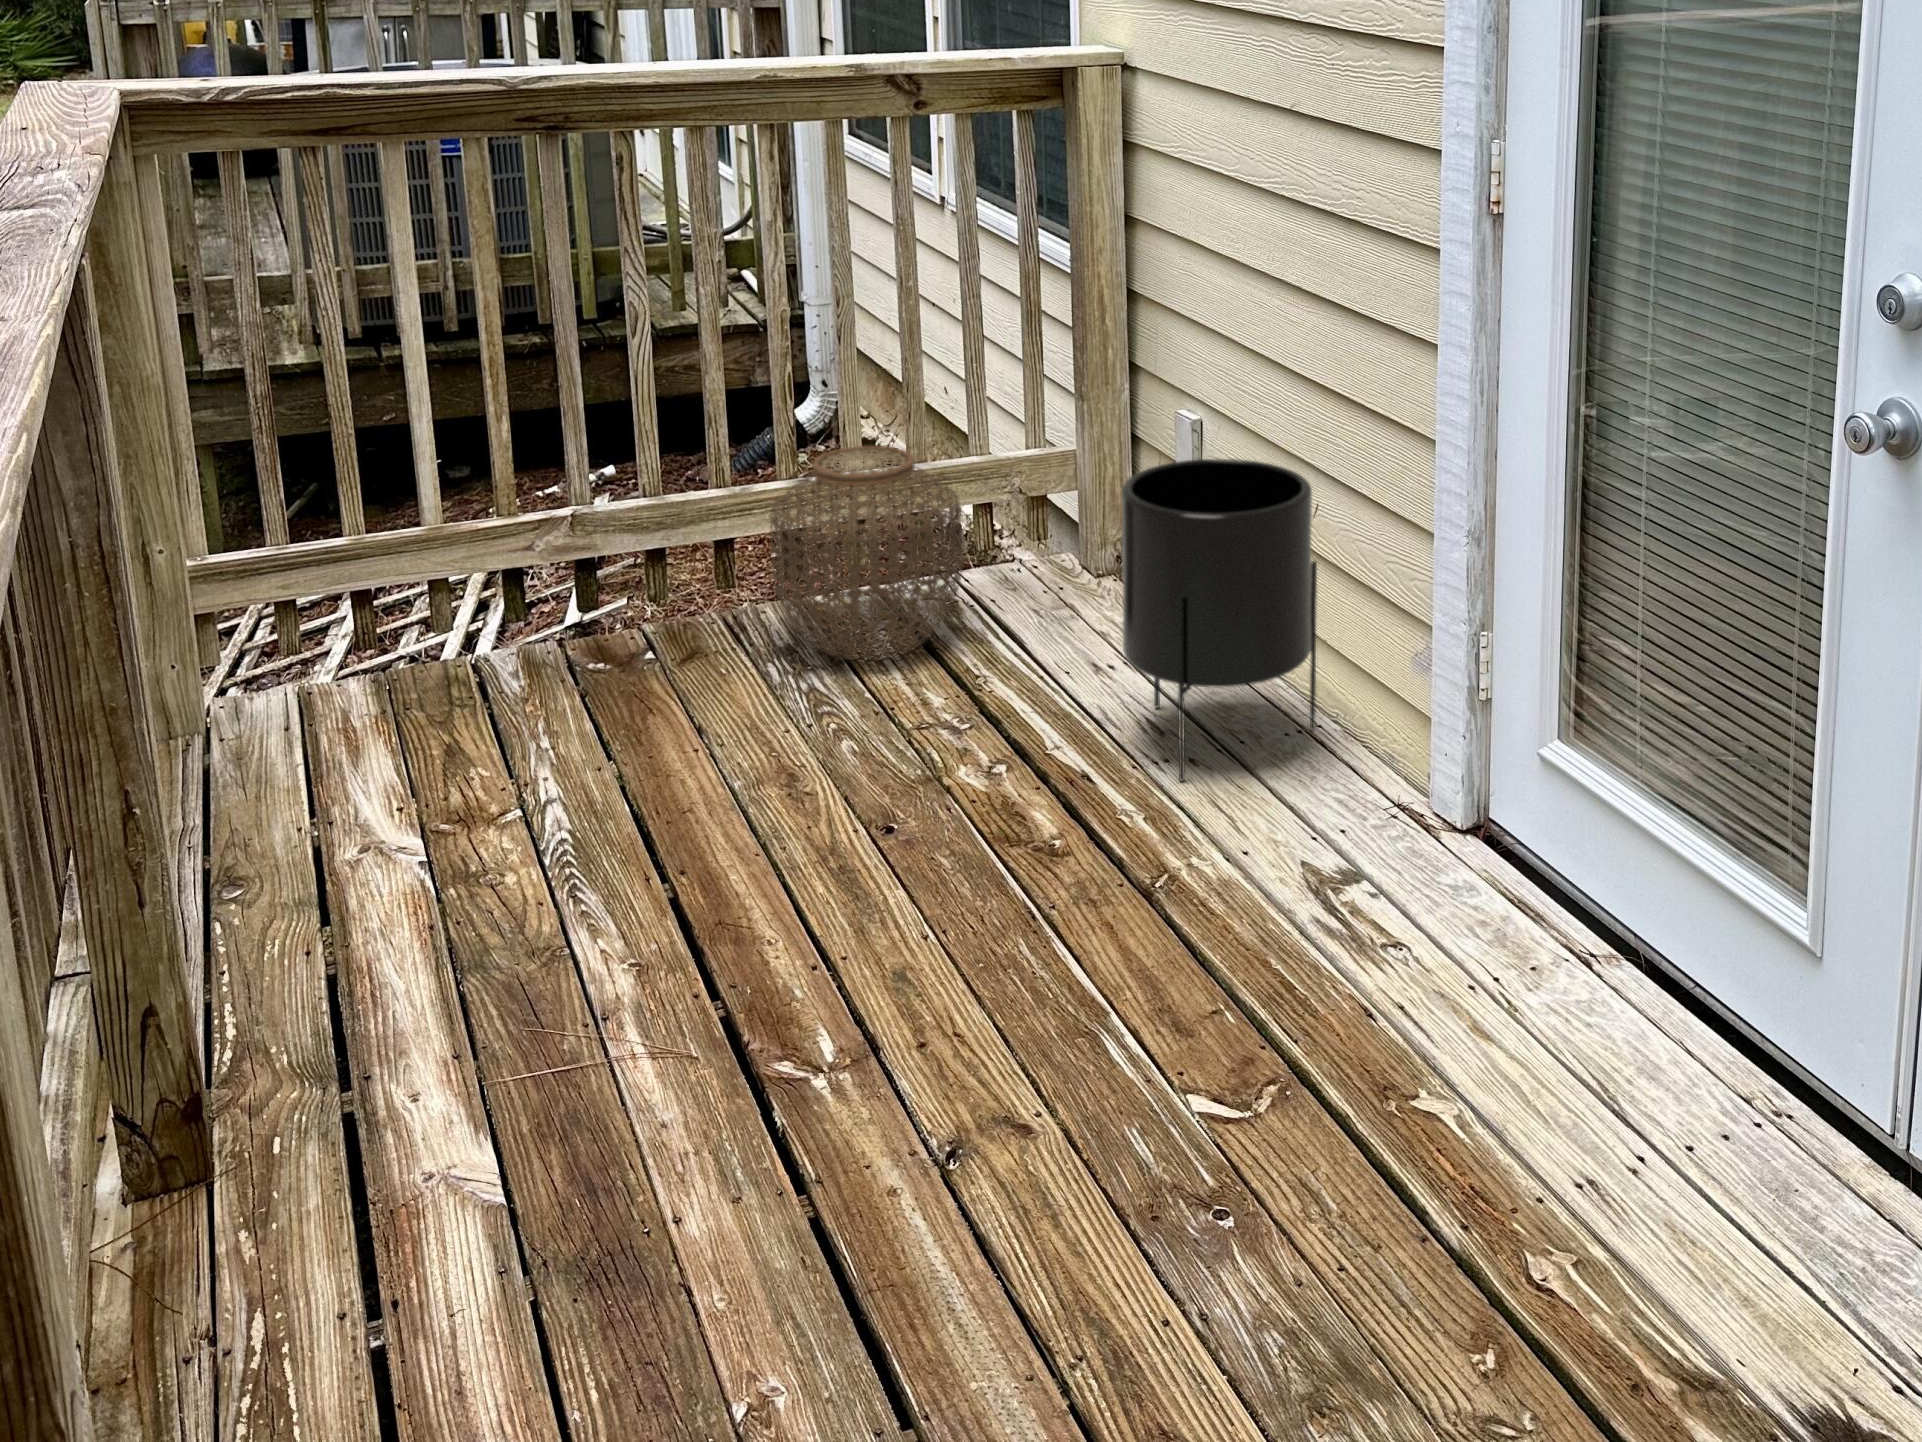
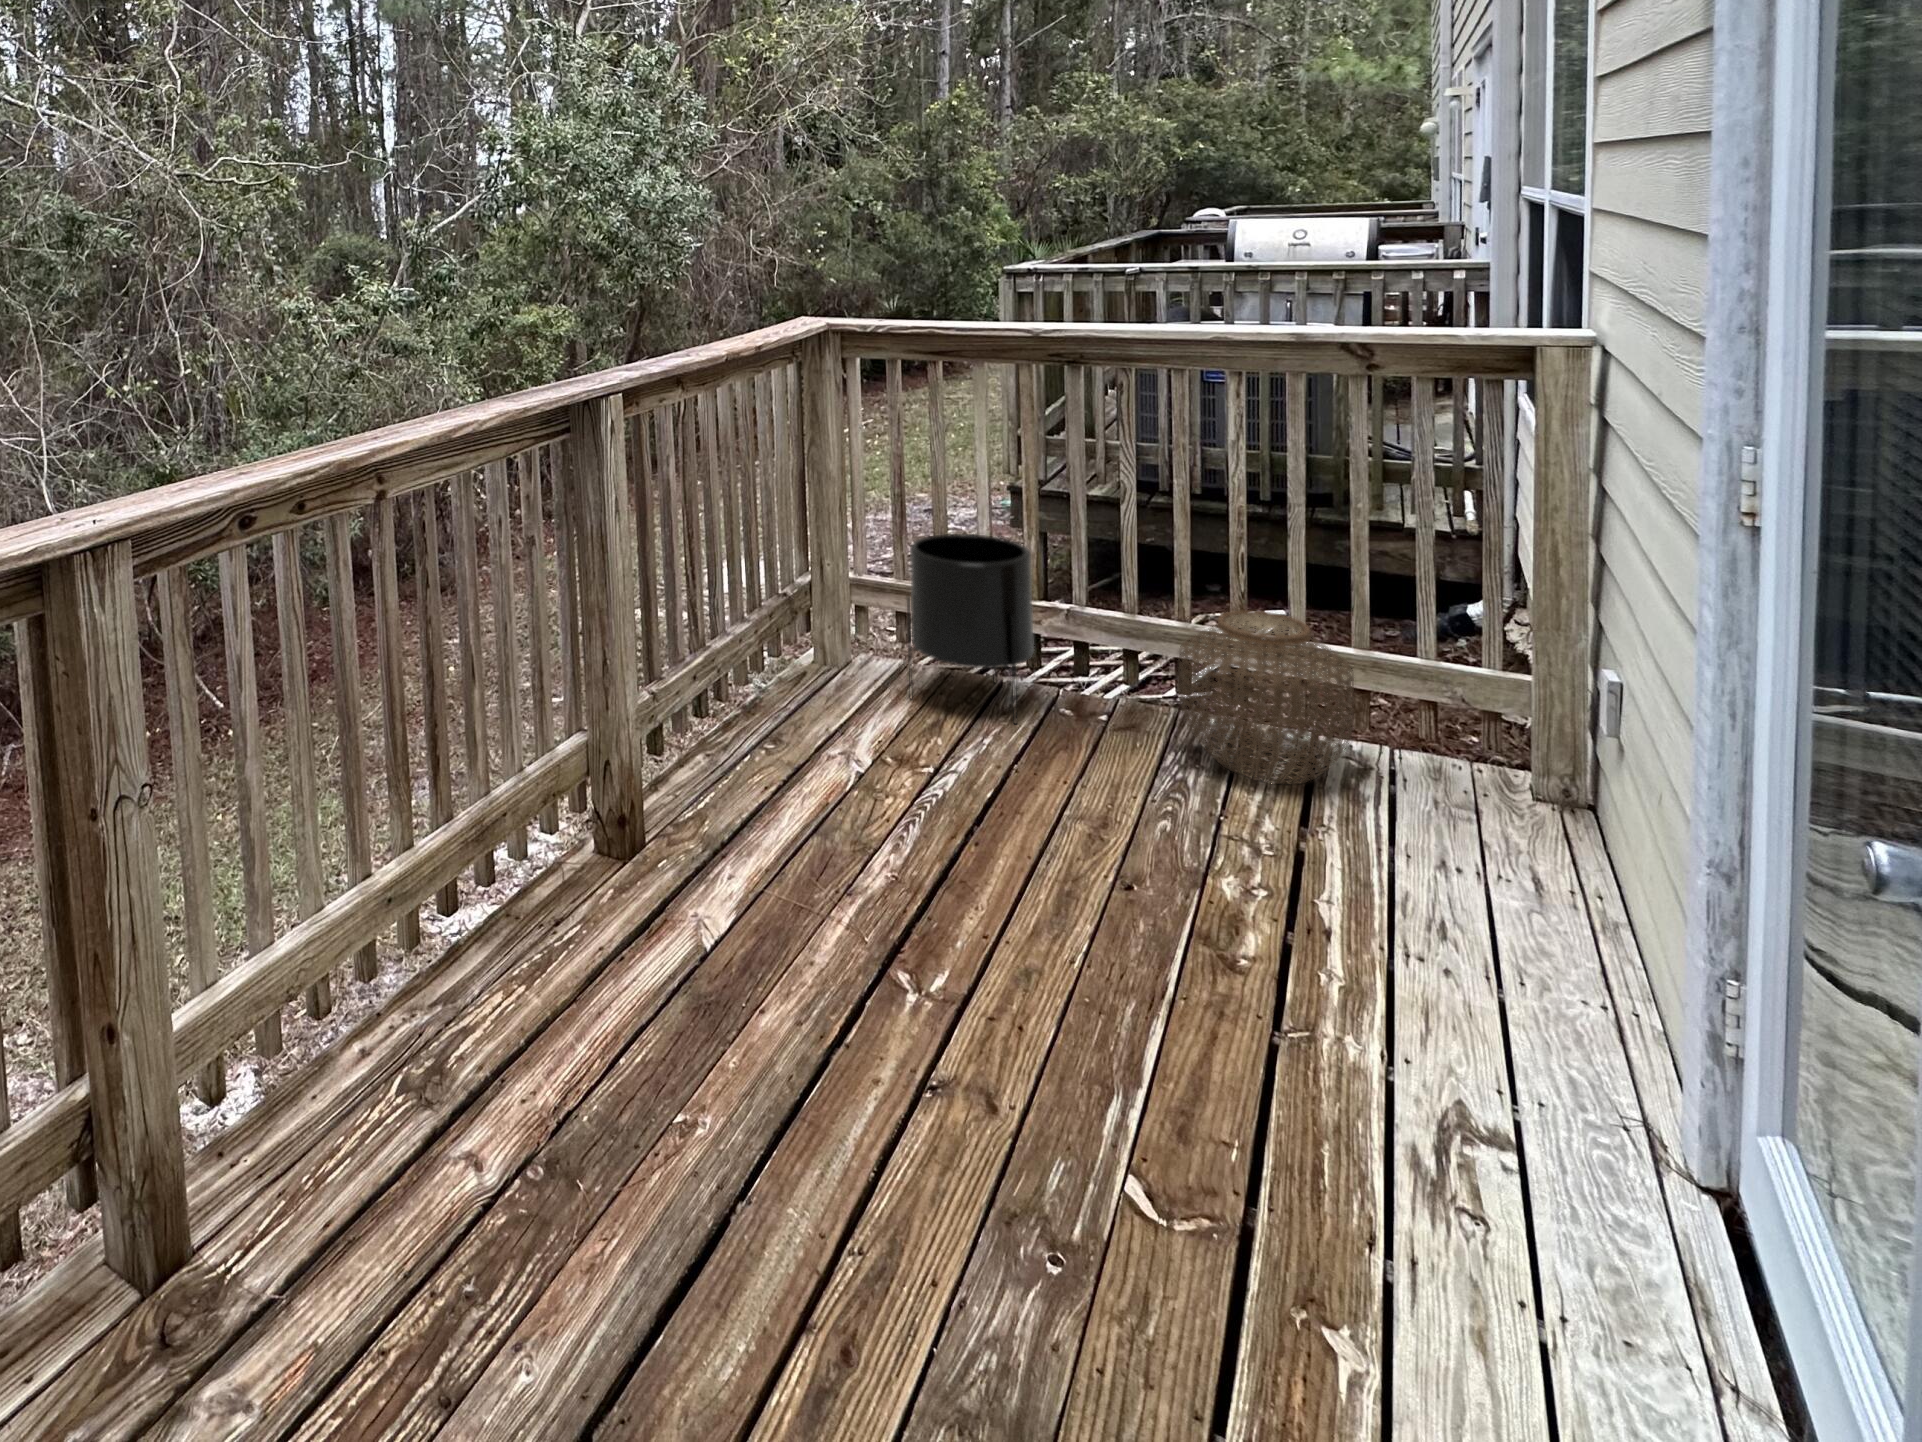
planter: present [1122,459,1317,781] -> present [907,534,1034,725]

